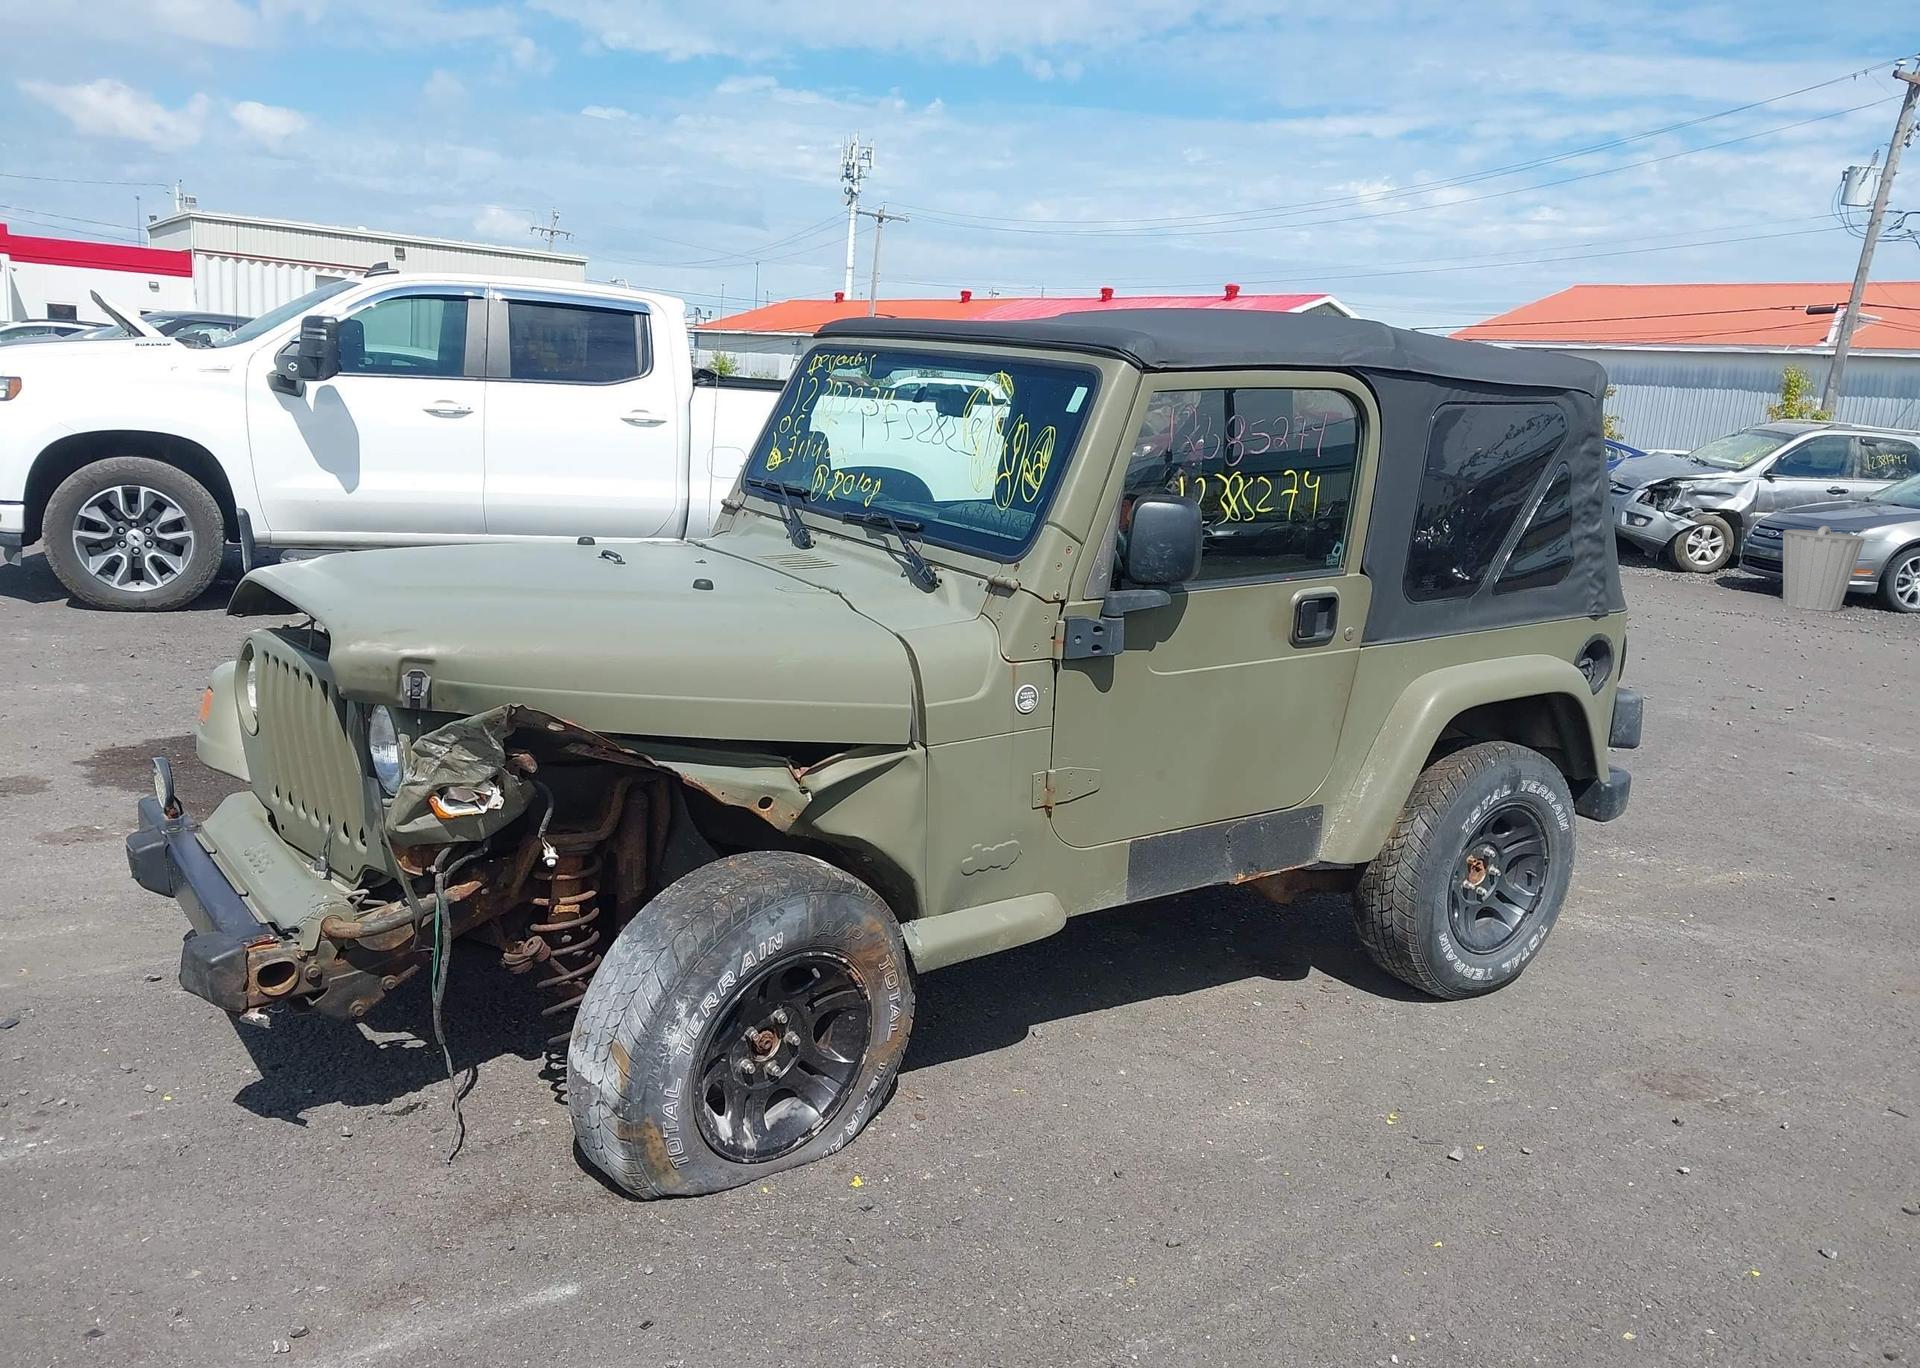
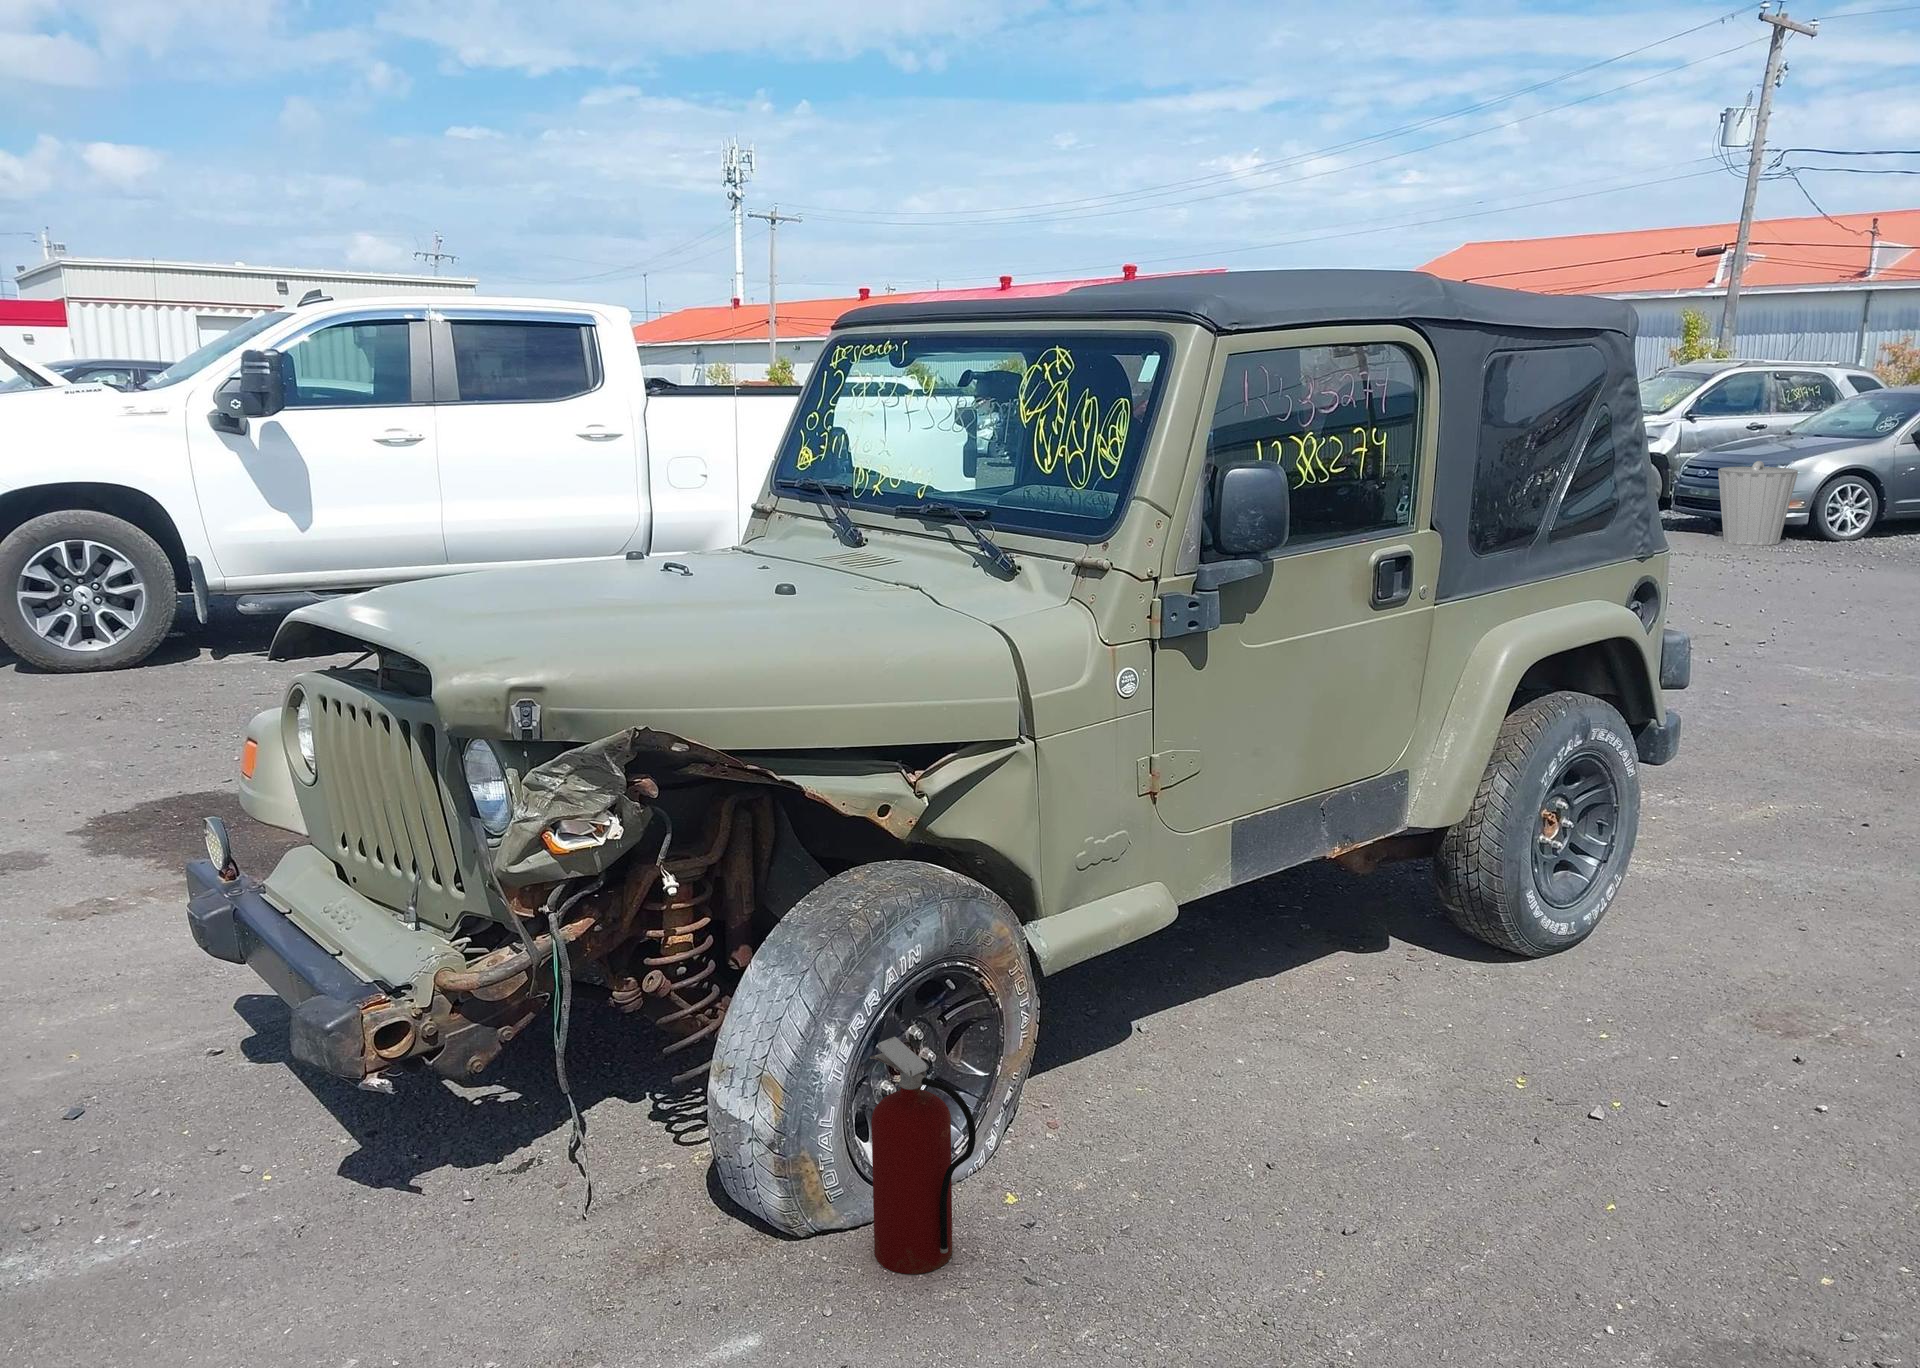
fire extinguisher: none [719,1018,811,1245] -> present [870,1037,976,1274]

